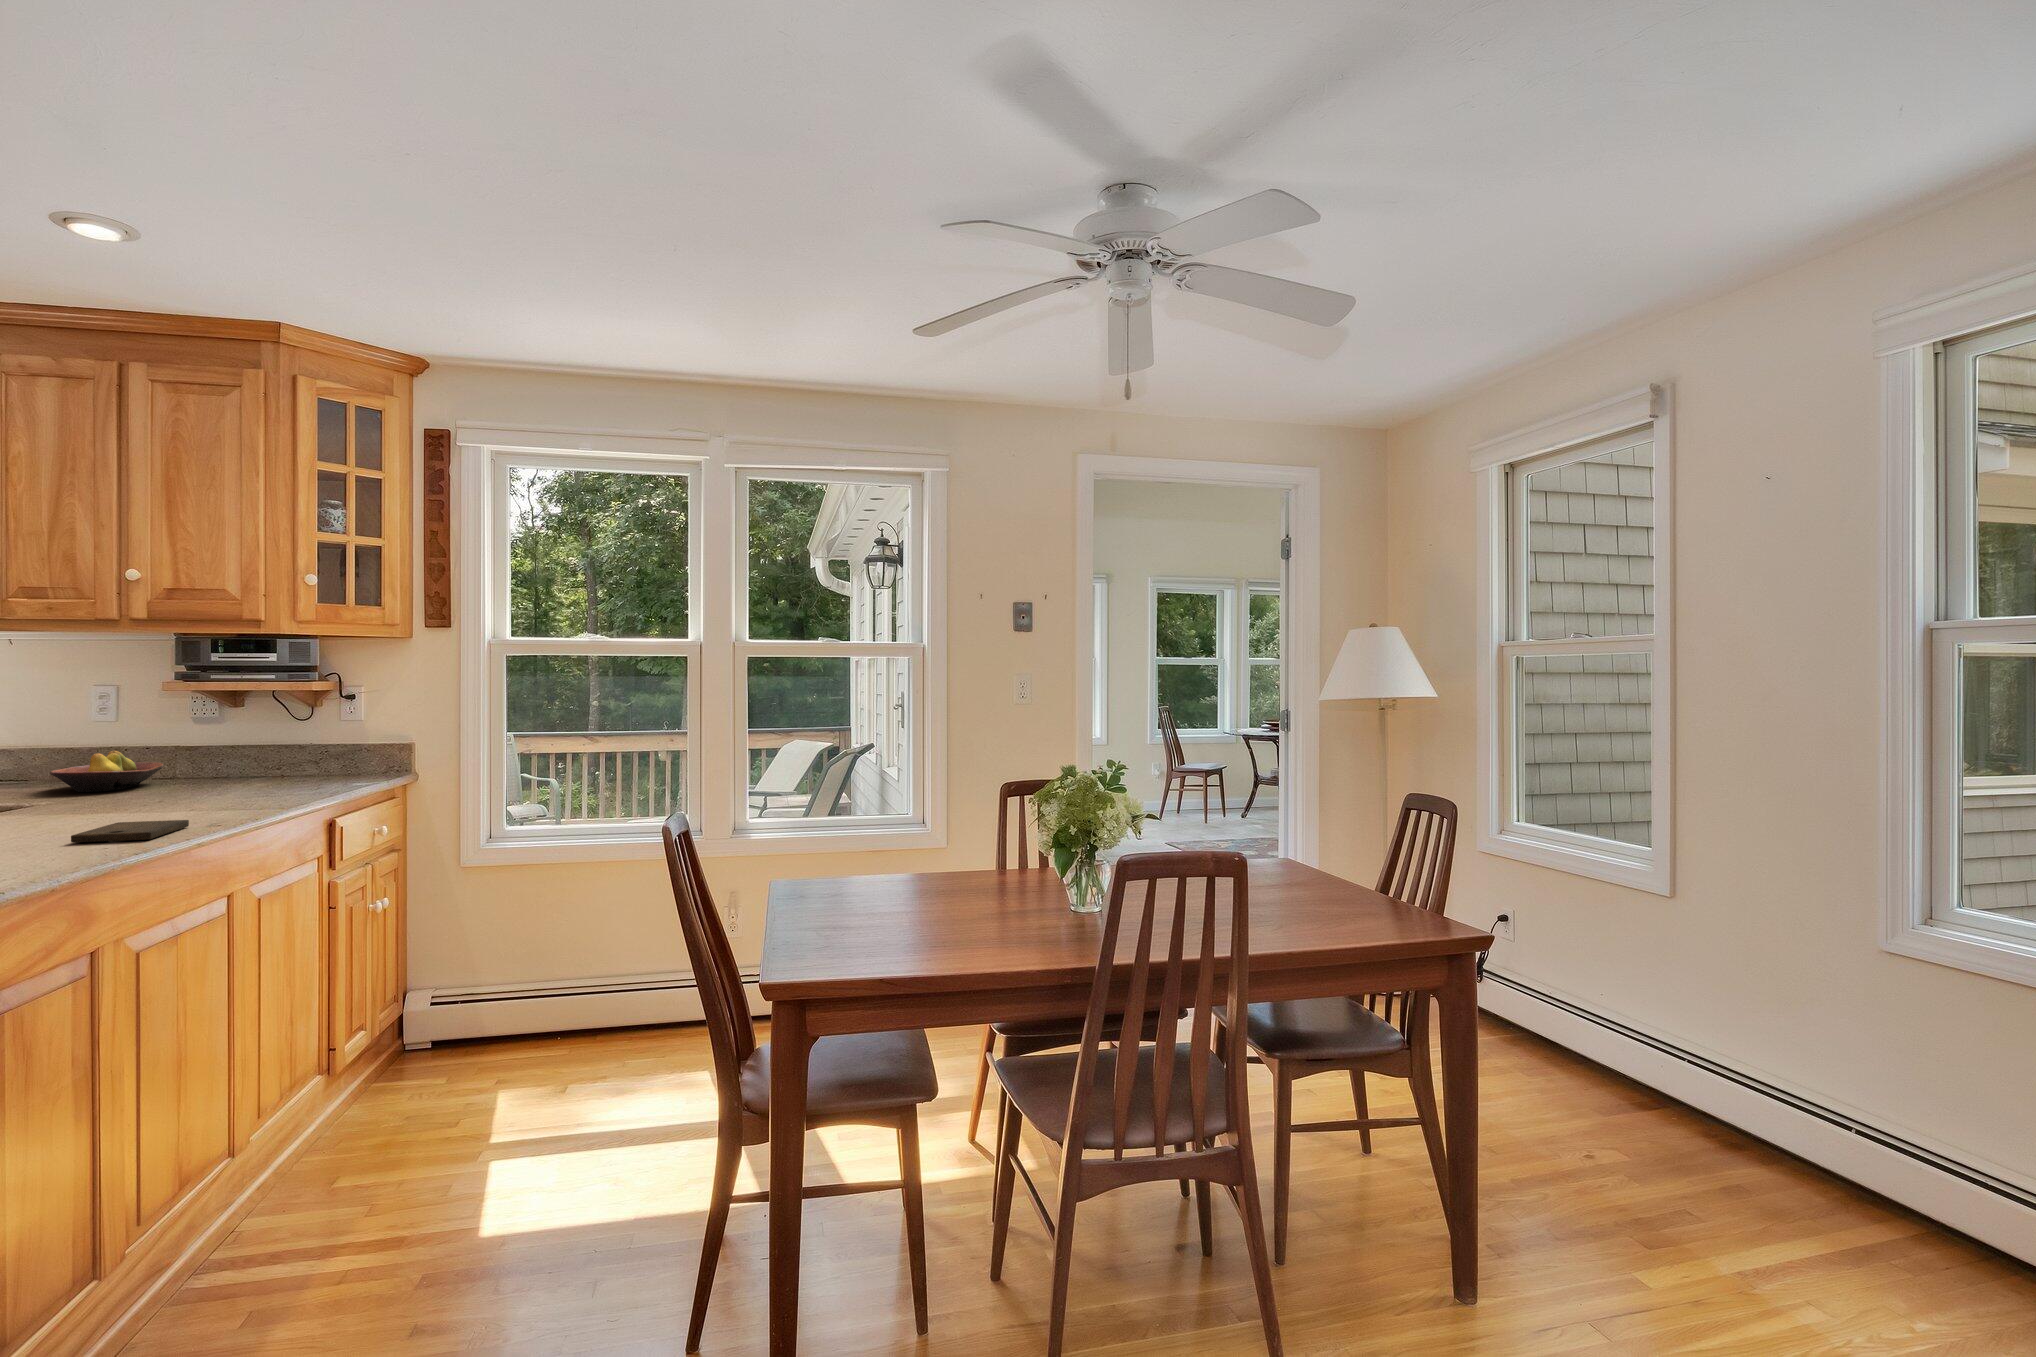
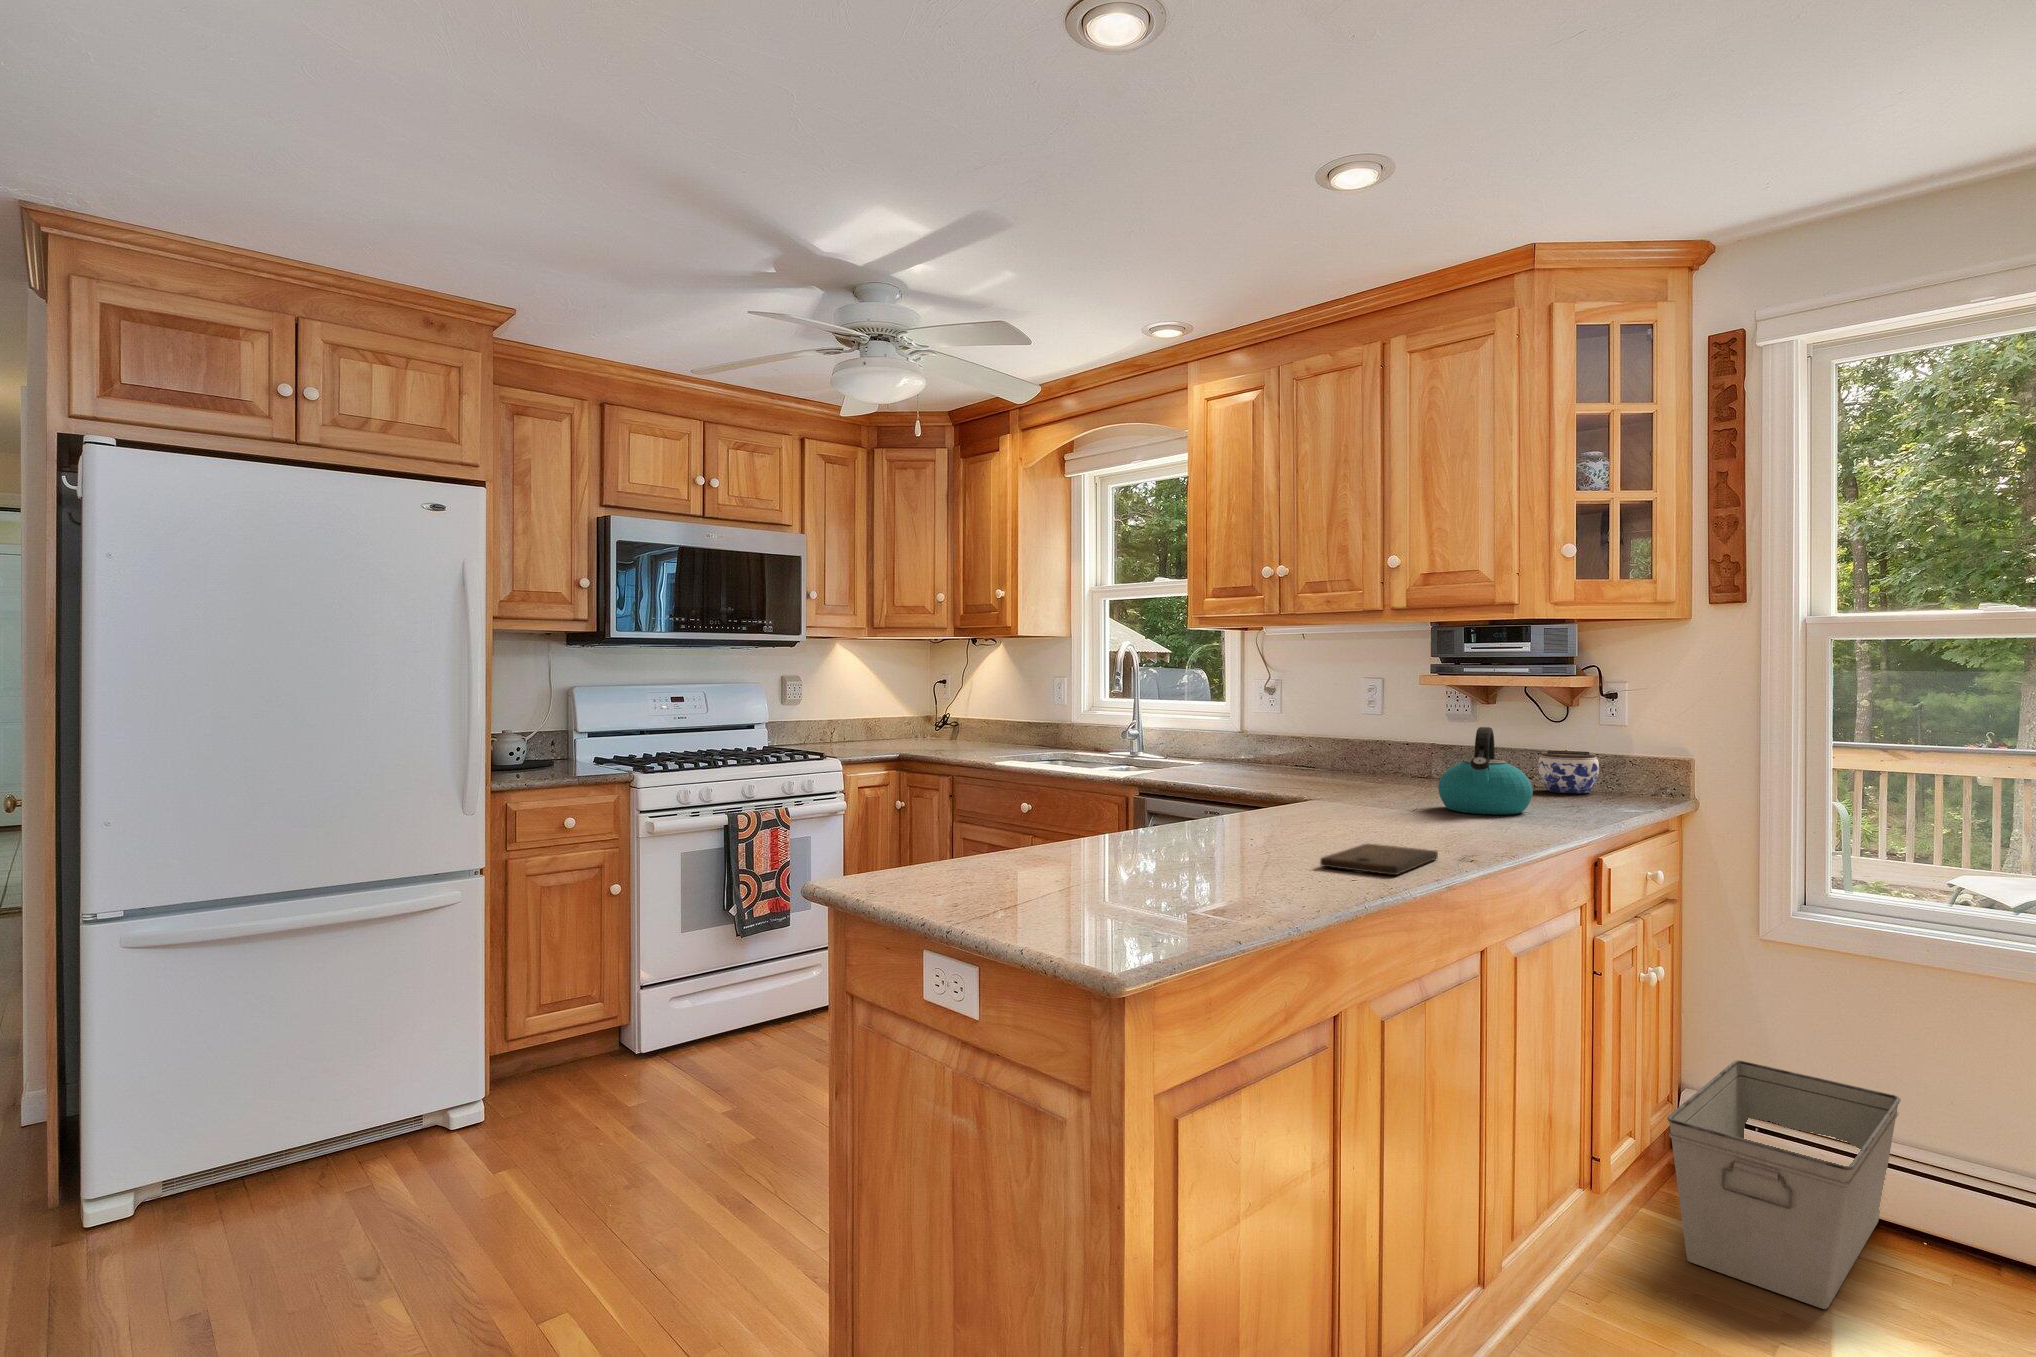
kettle: none [188,723,278,796] -> present [1438,727,1533,815]
jar: none [286,742,339,777] -> present [1538,750,1599,794]
fruit bowl: present [50,751,163,792] -> none [1320,749,1417,792]
storage bin: none [387,954,544,1104] -> present [1667,1060,1901,1309]

